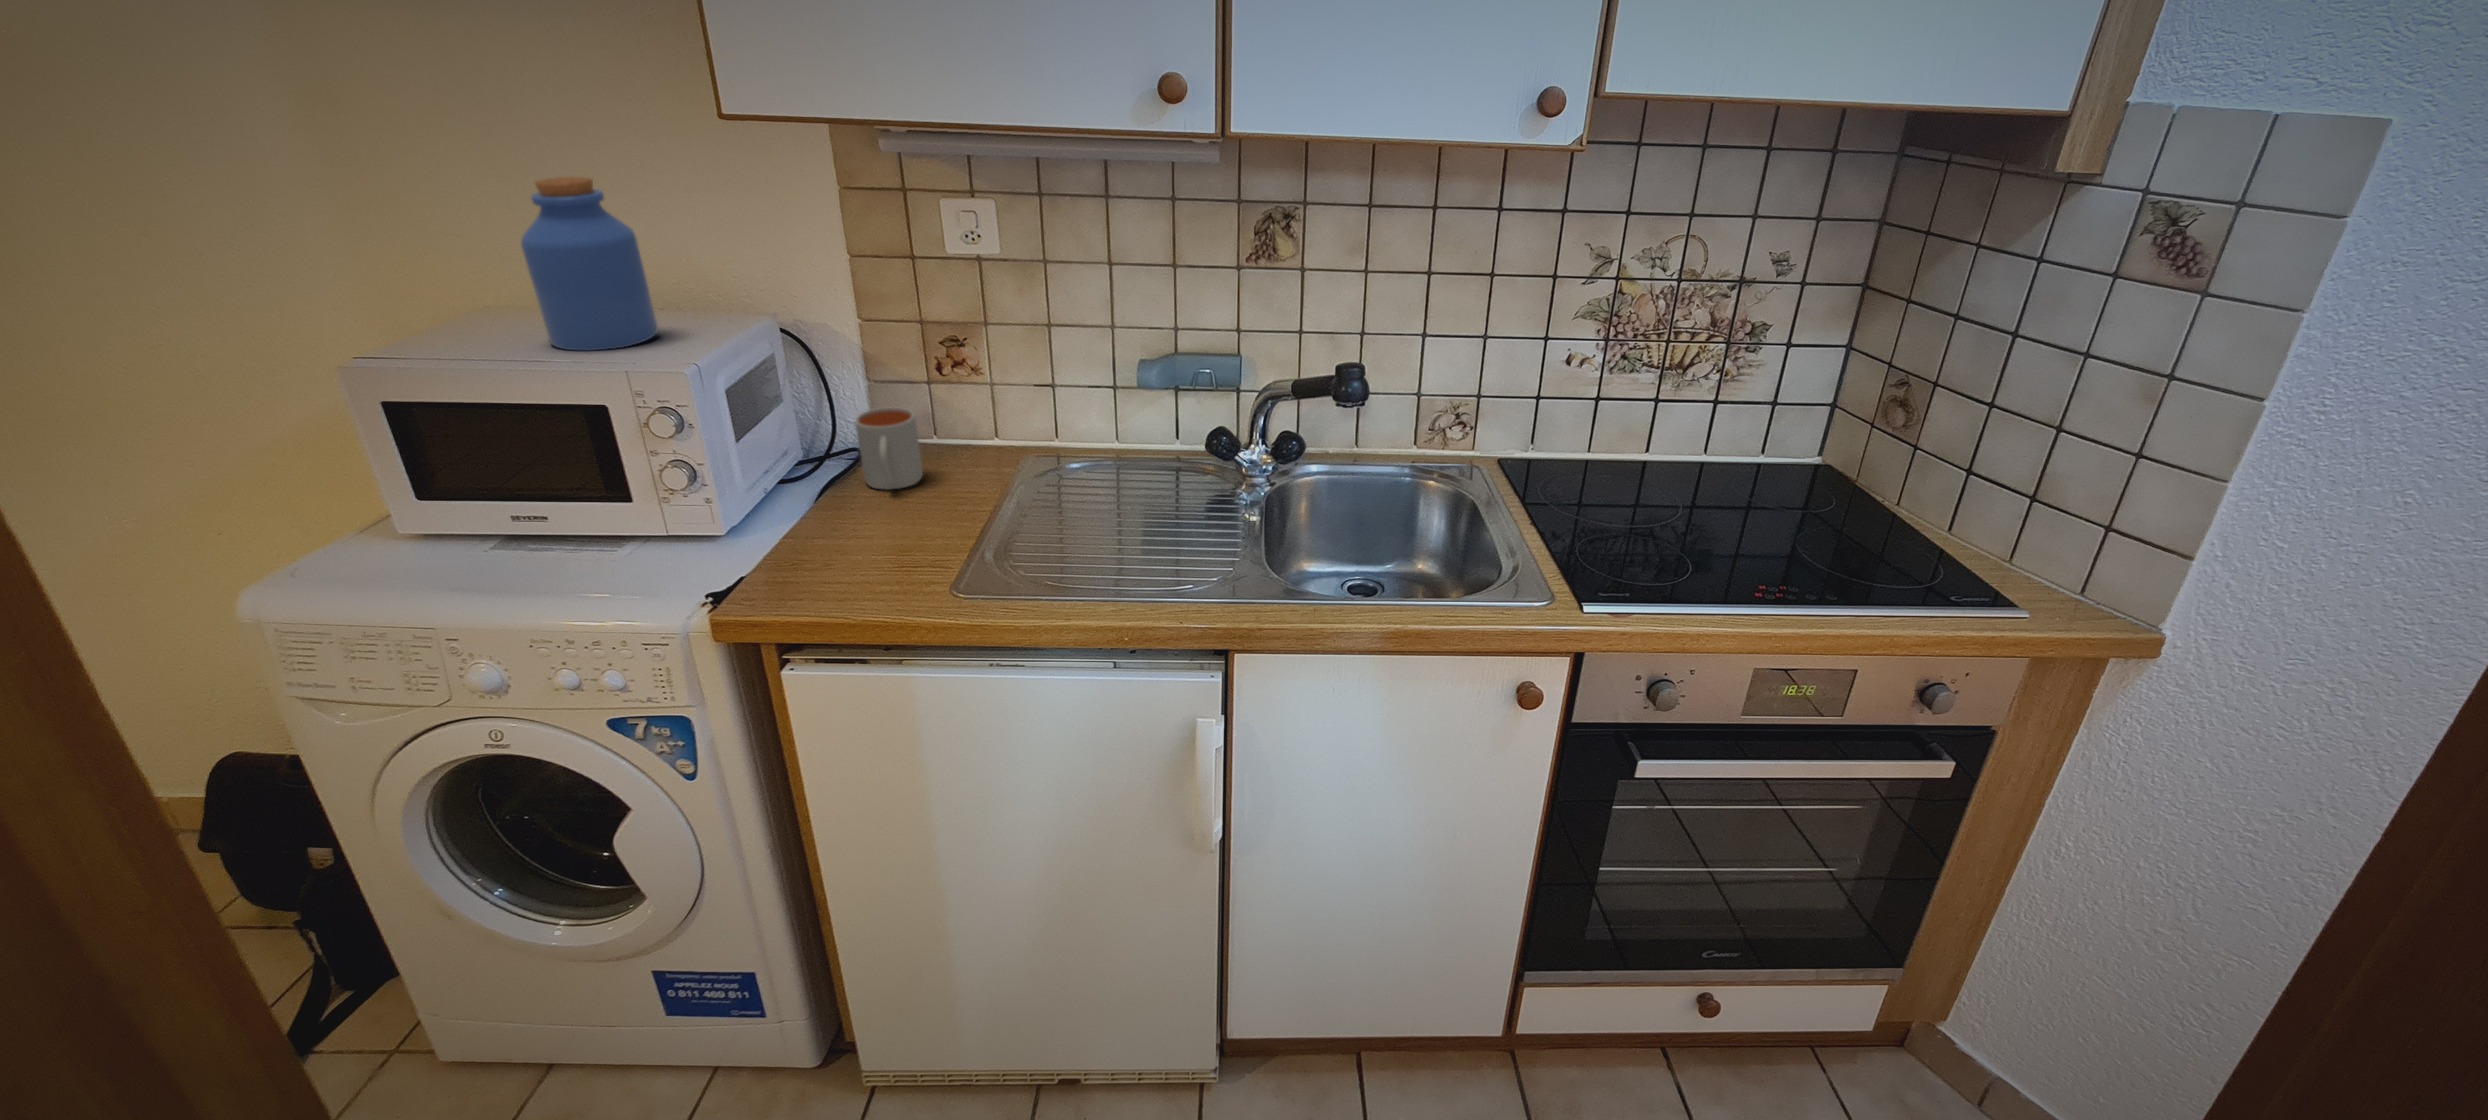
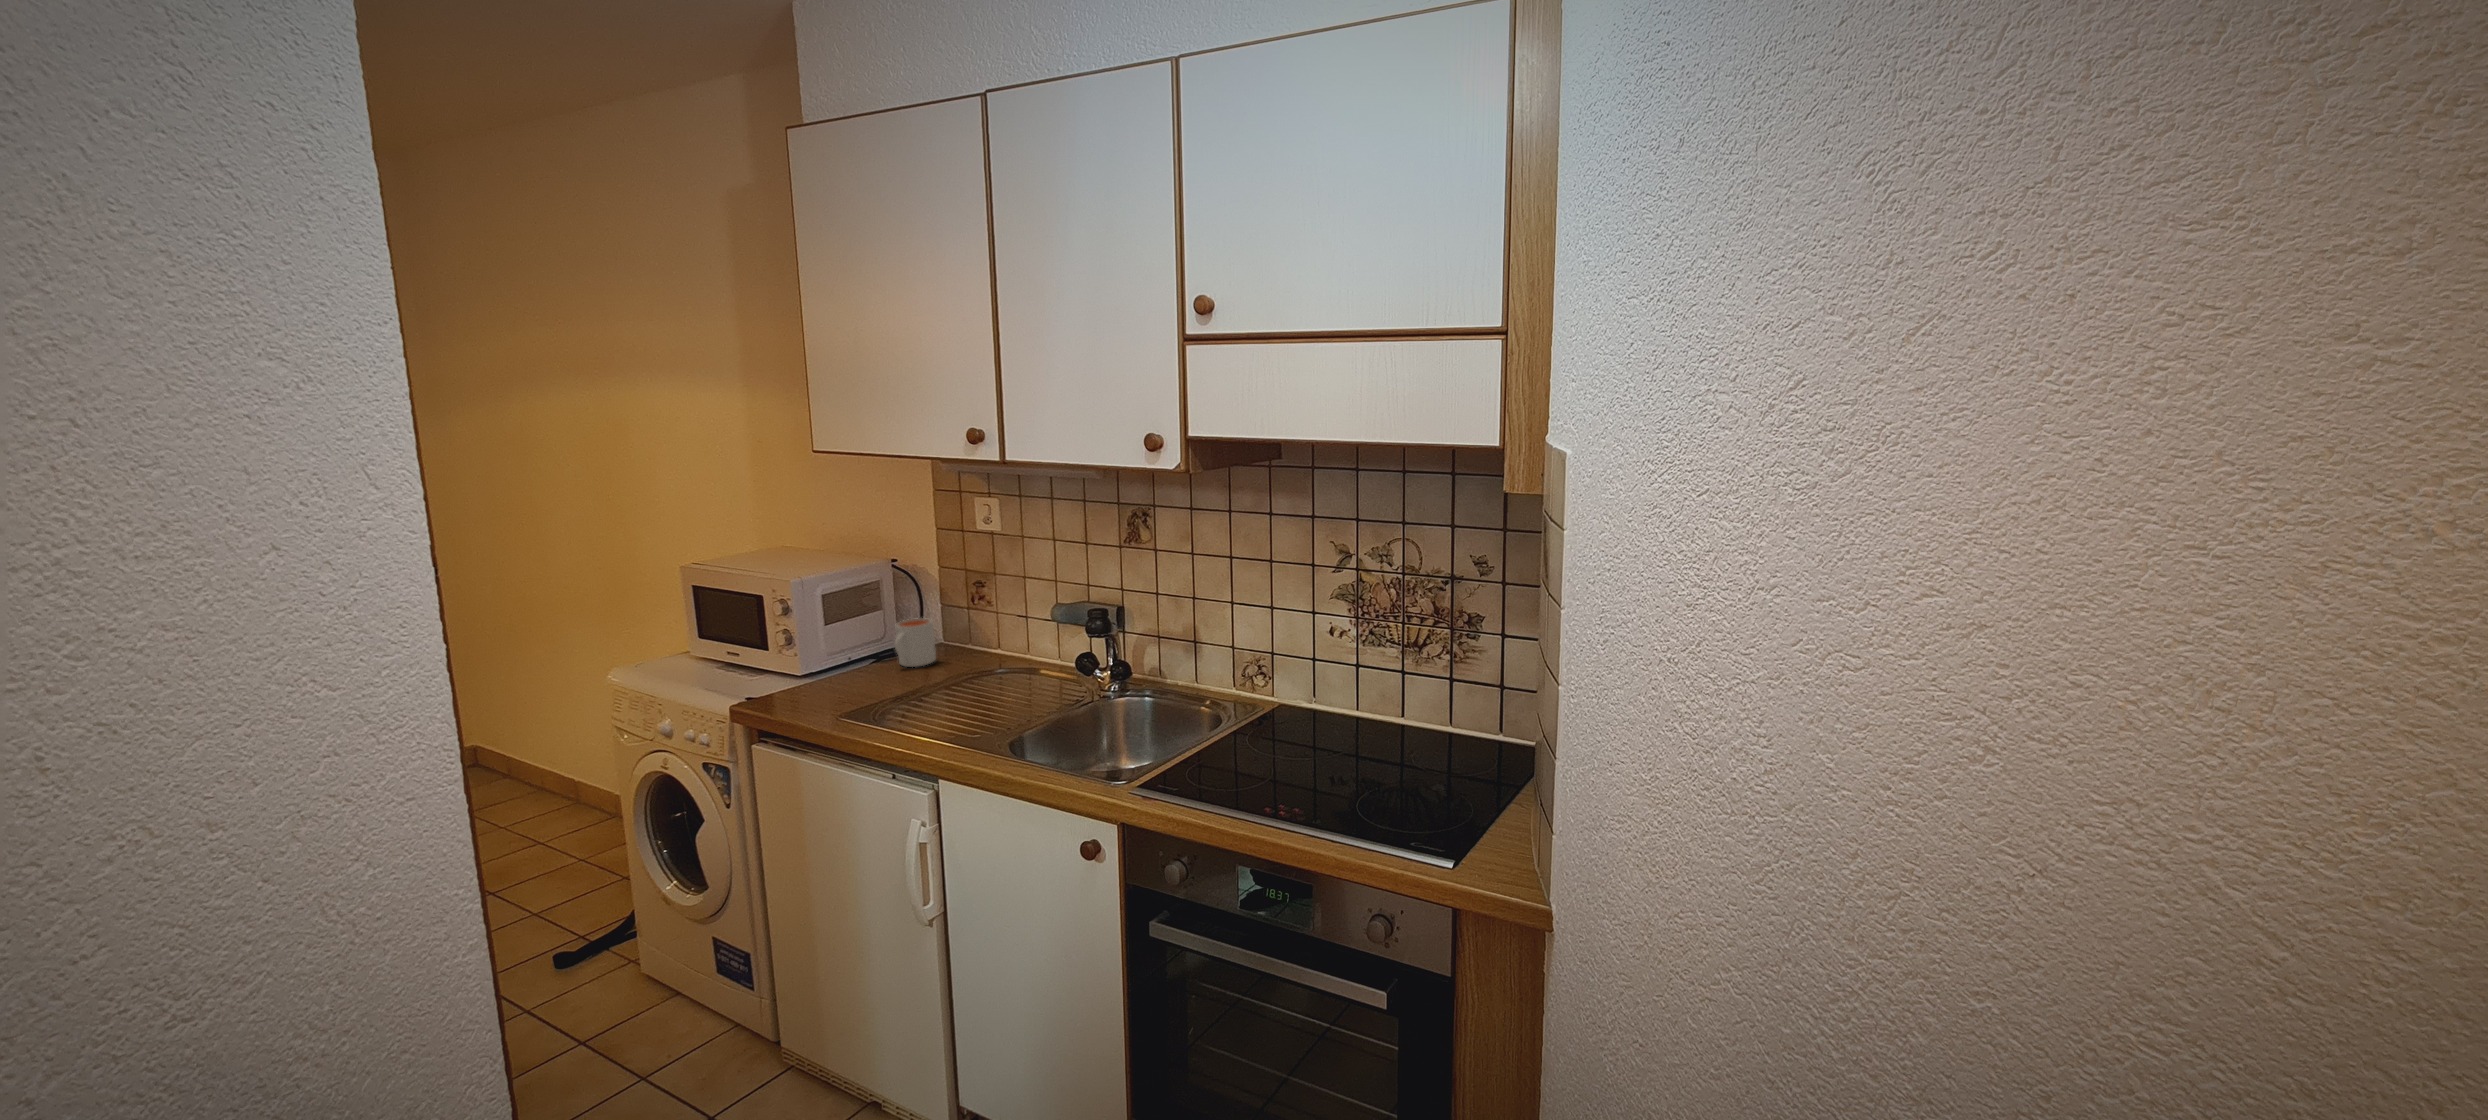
jar: present [521,177,658,351] -> none [749,481,812,567]

